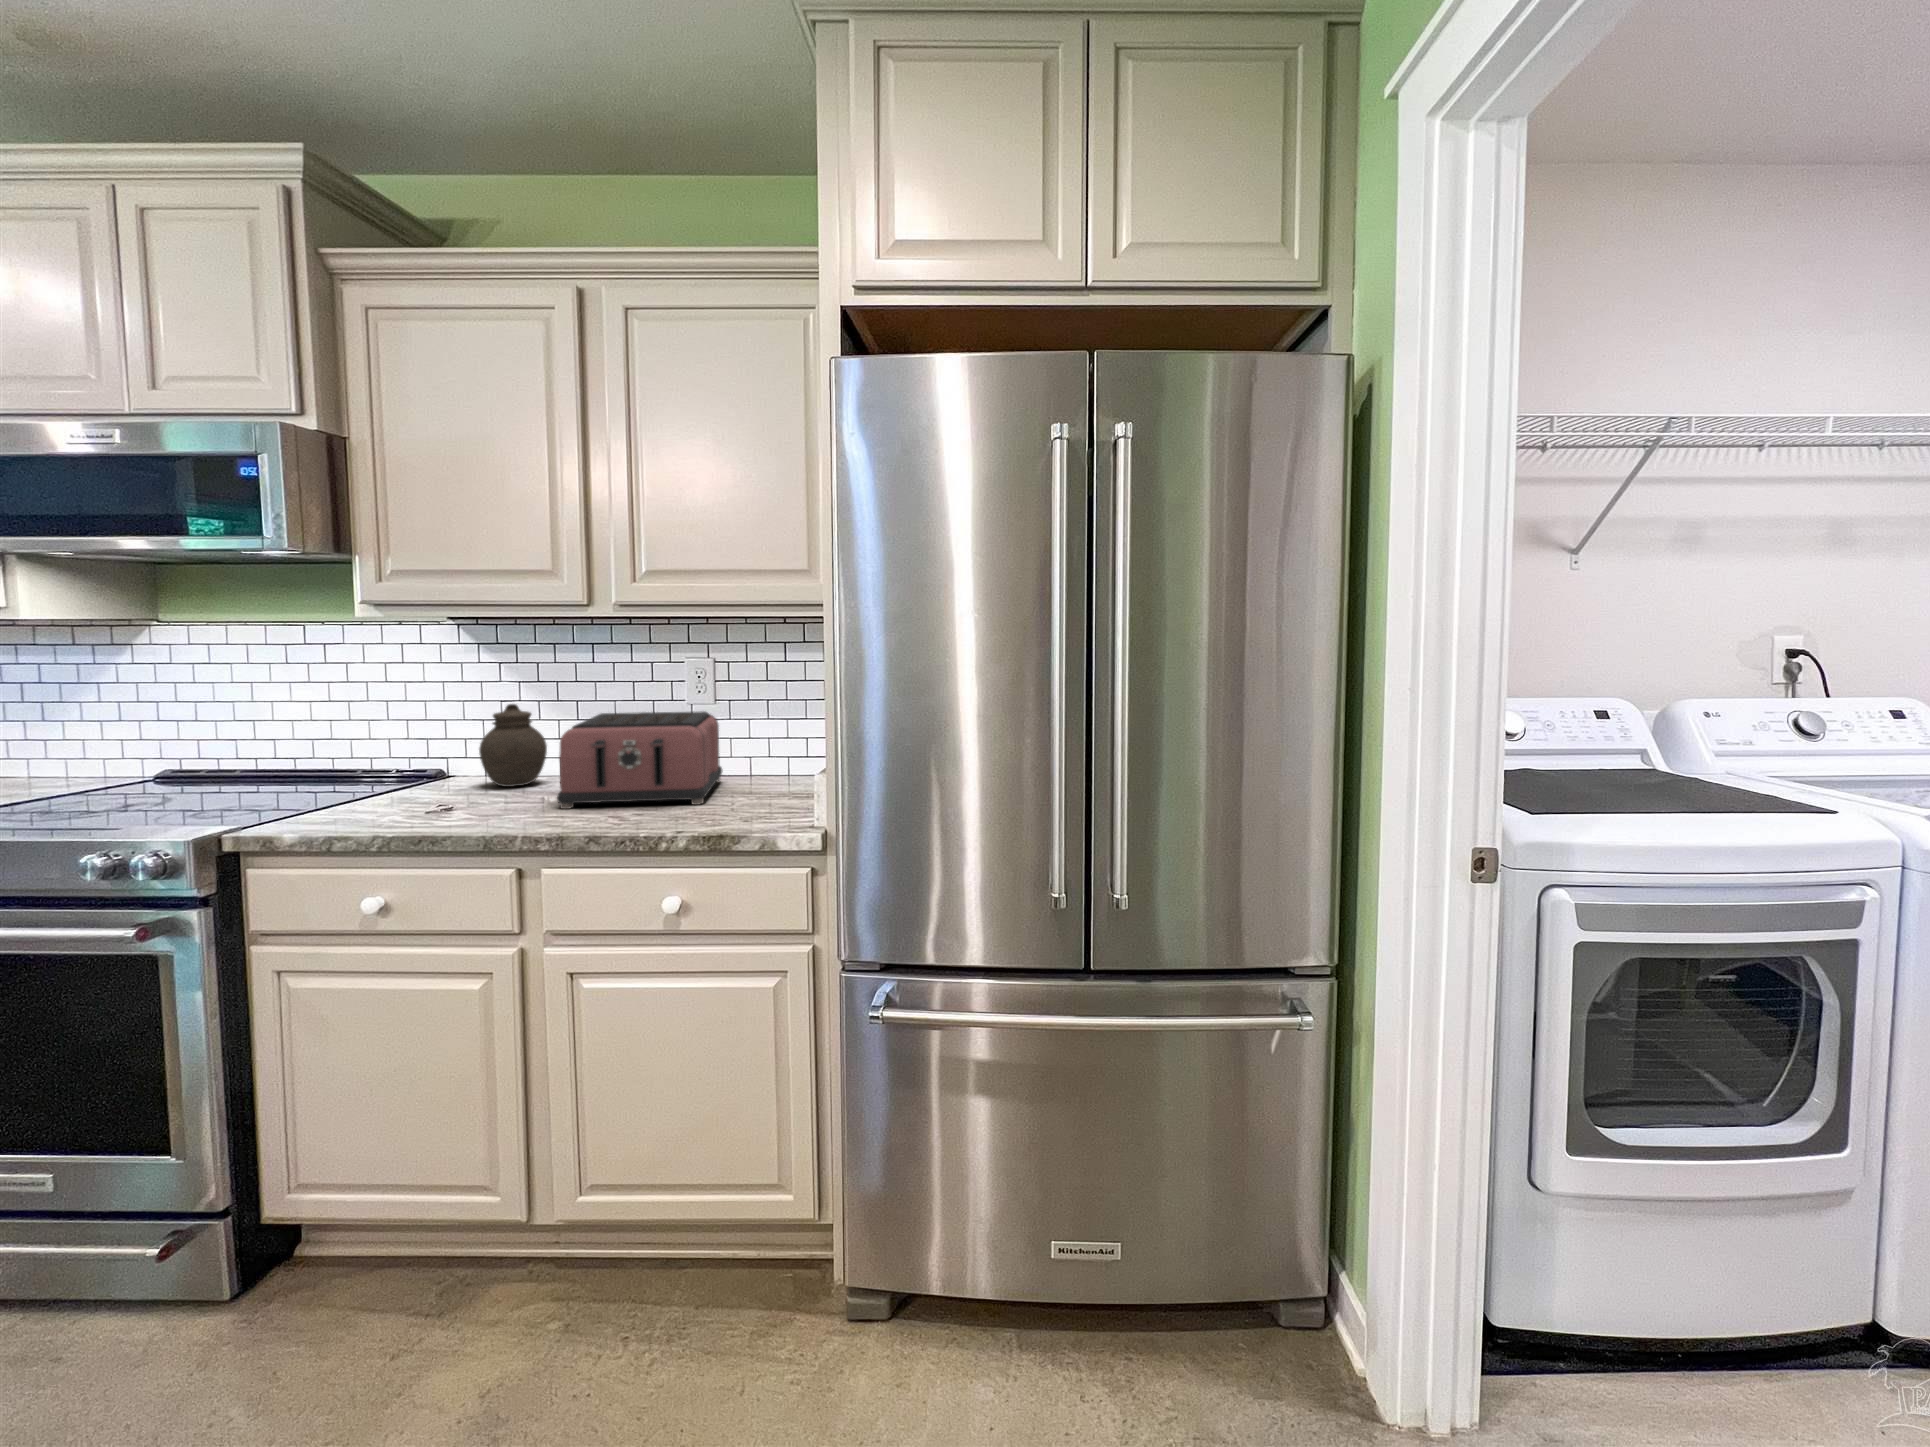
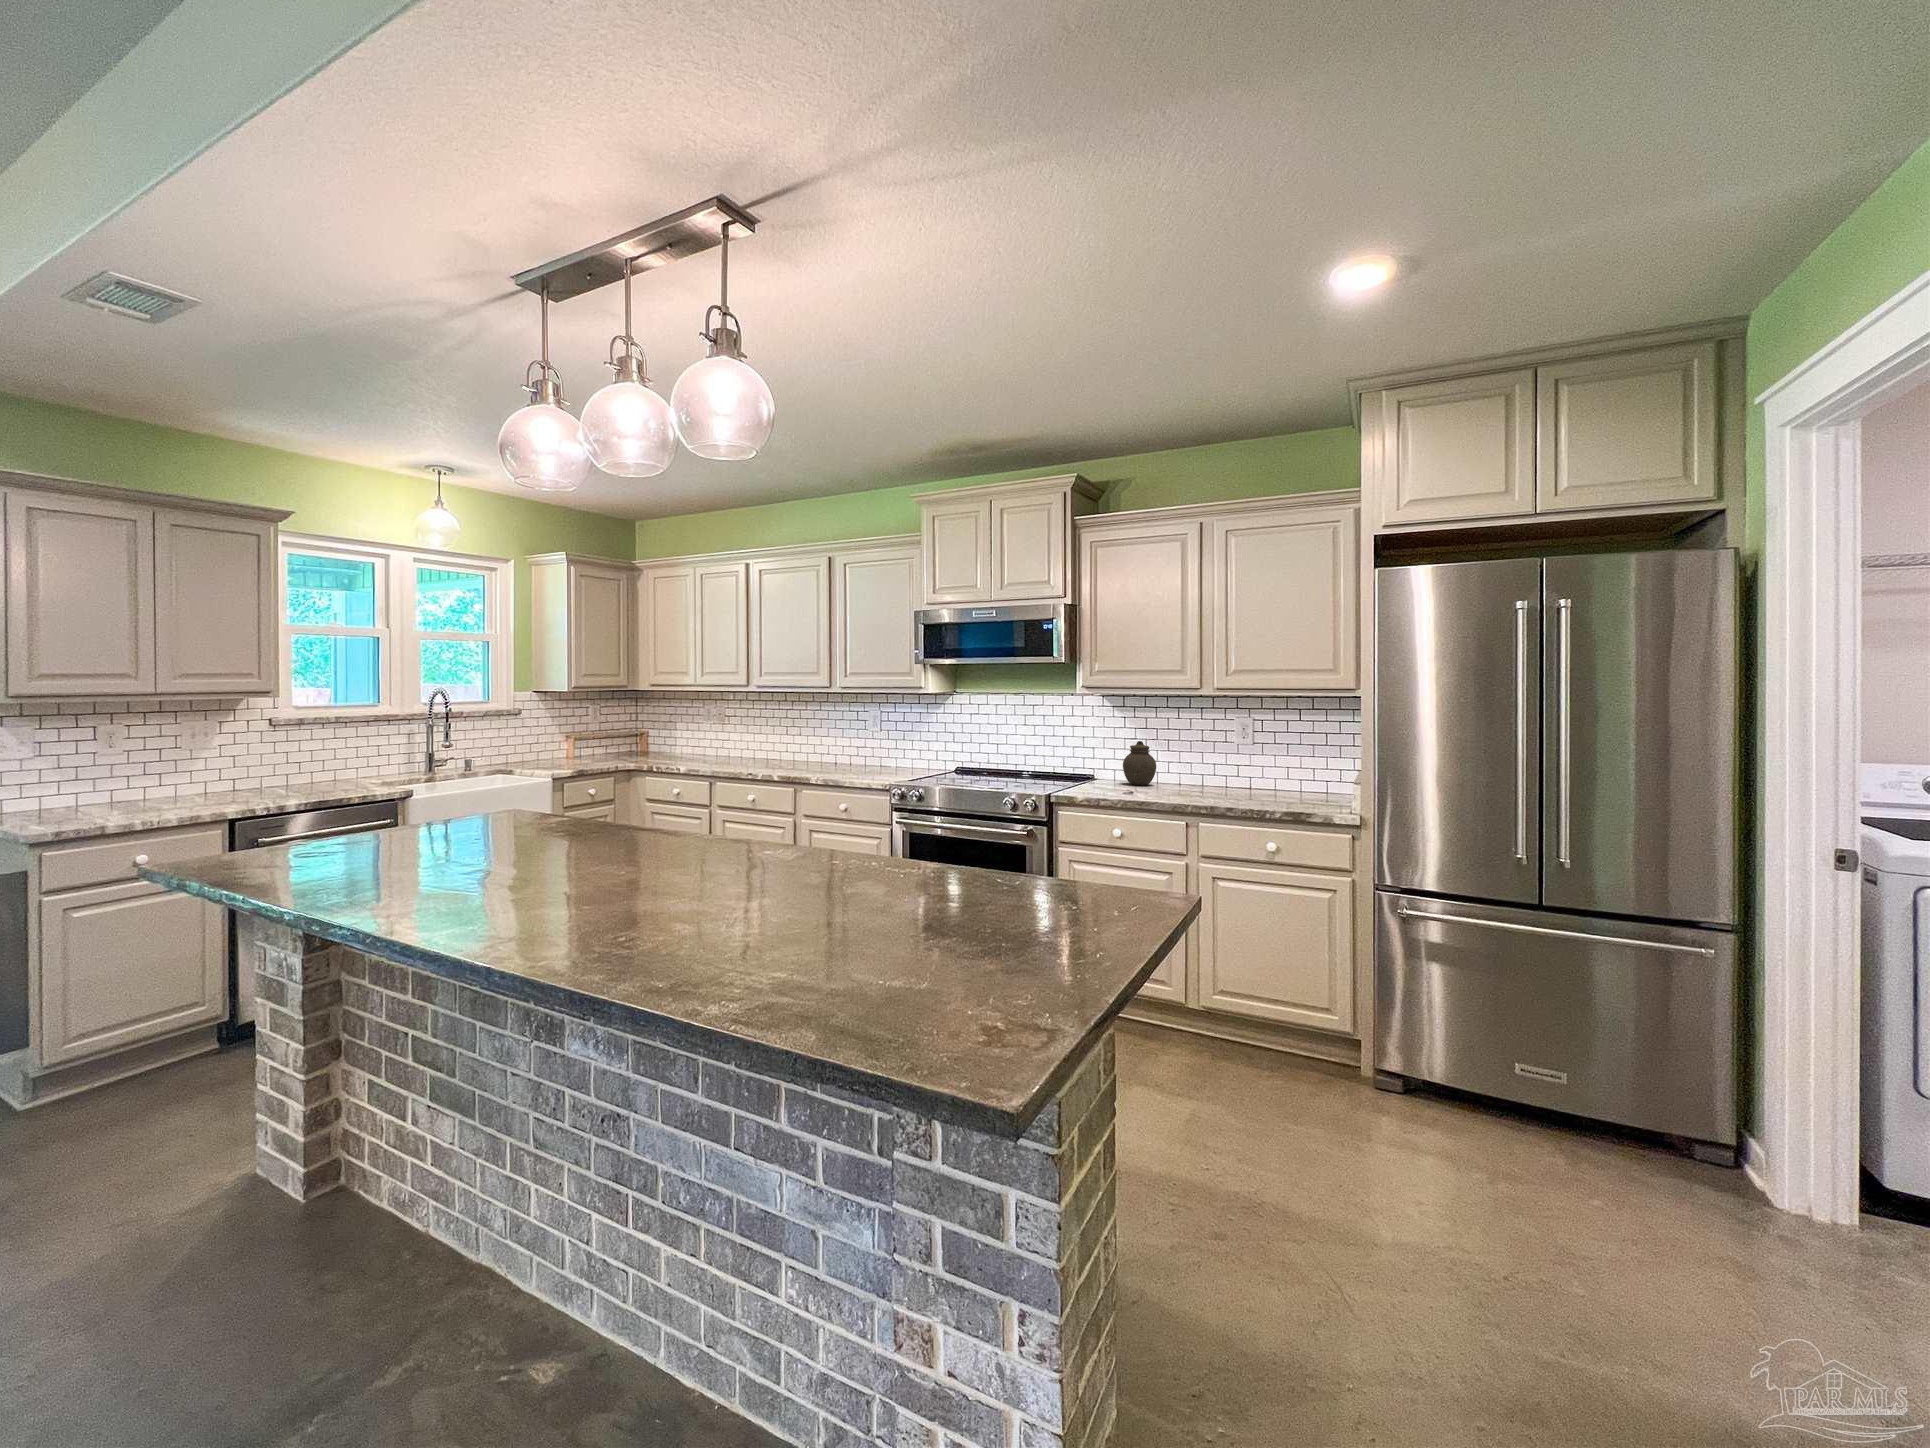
toaster: present [557,711,723,809] -> none [1183,748,1267,800]

